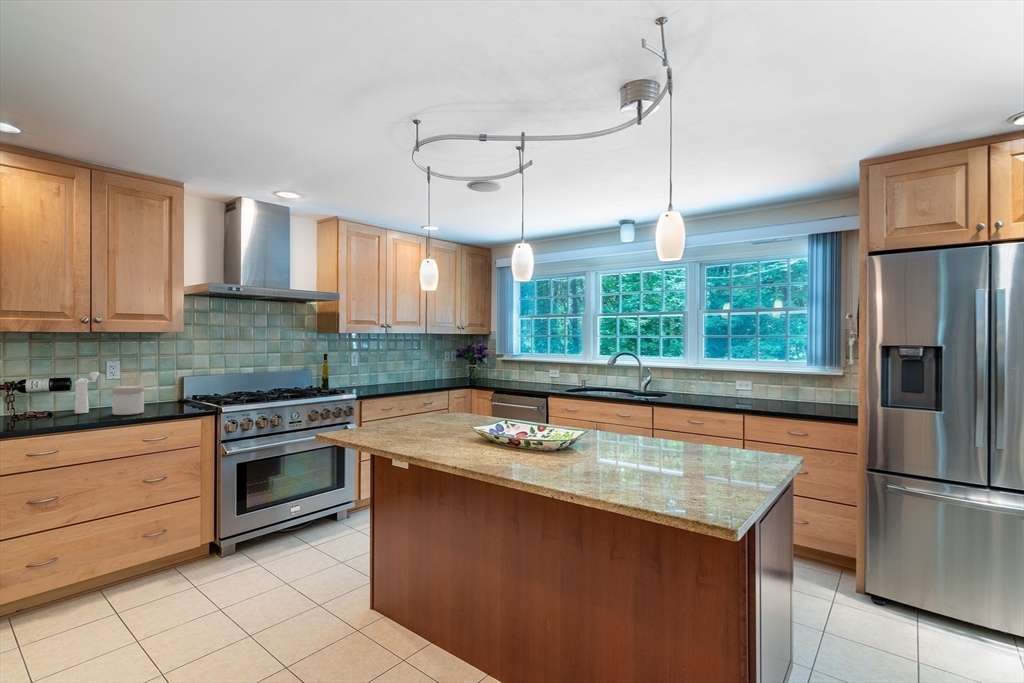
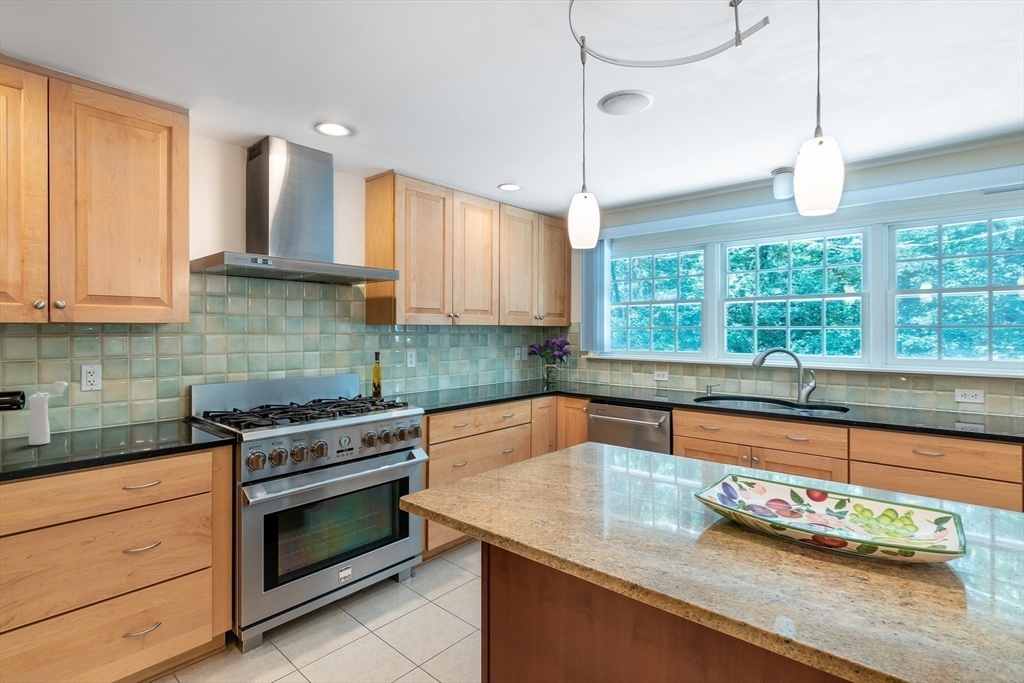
jar: present [112,386,144,415] -> none [83,403,131,448]

